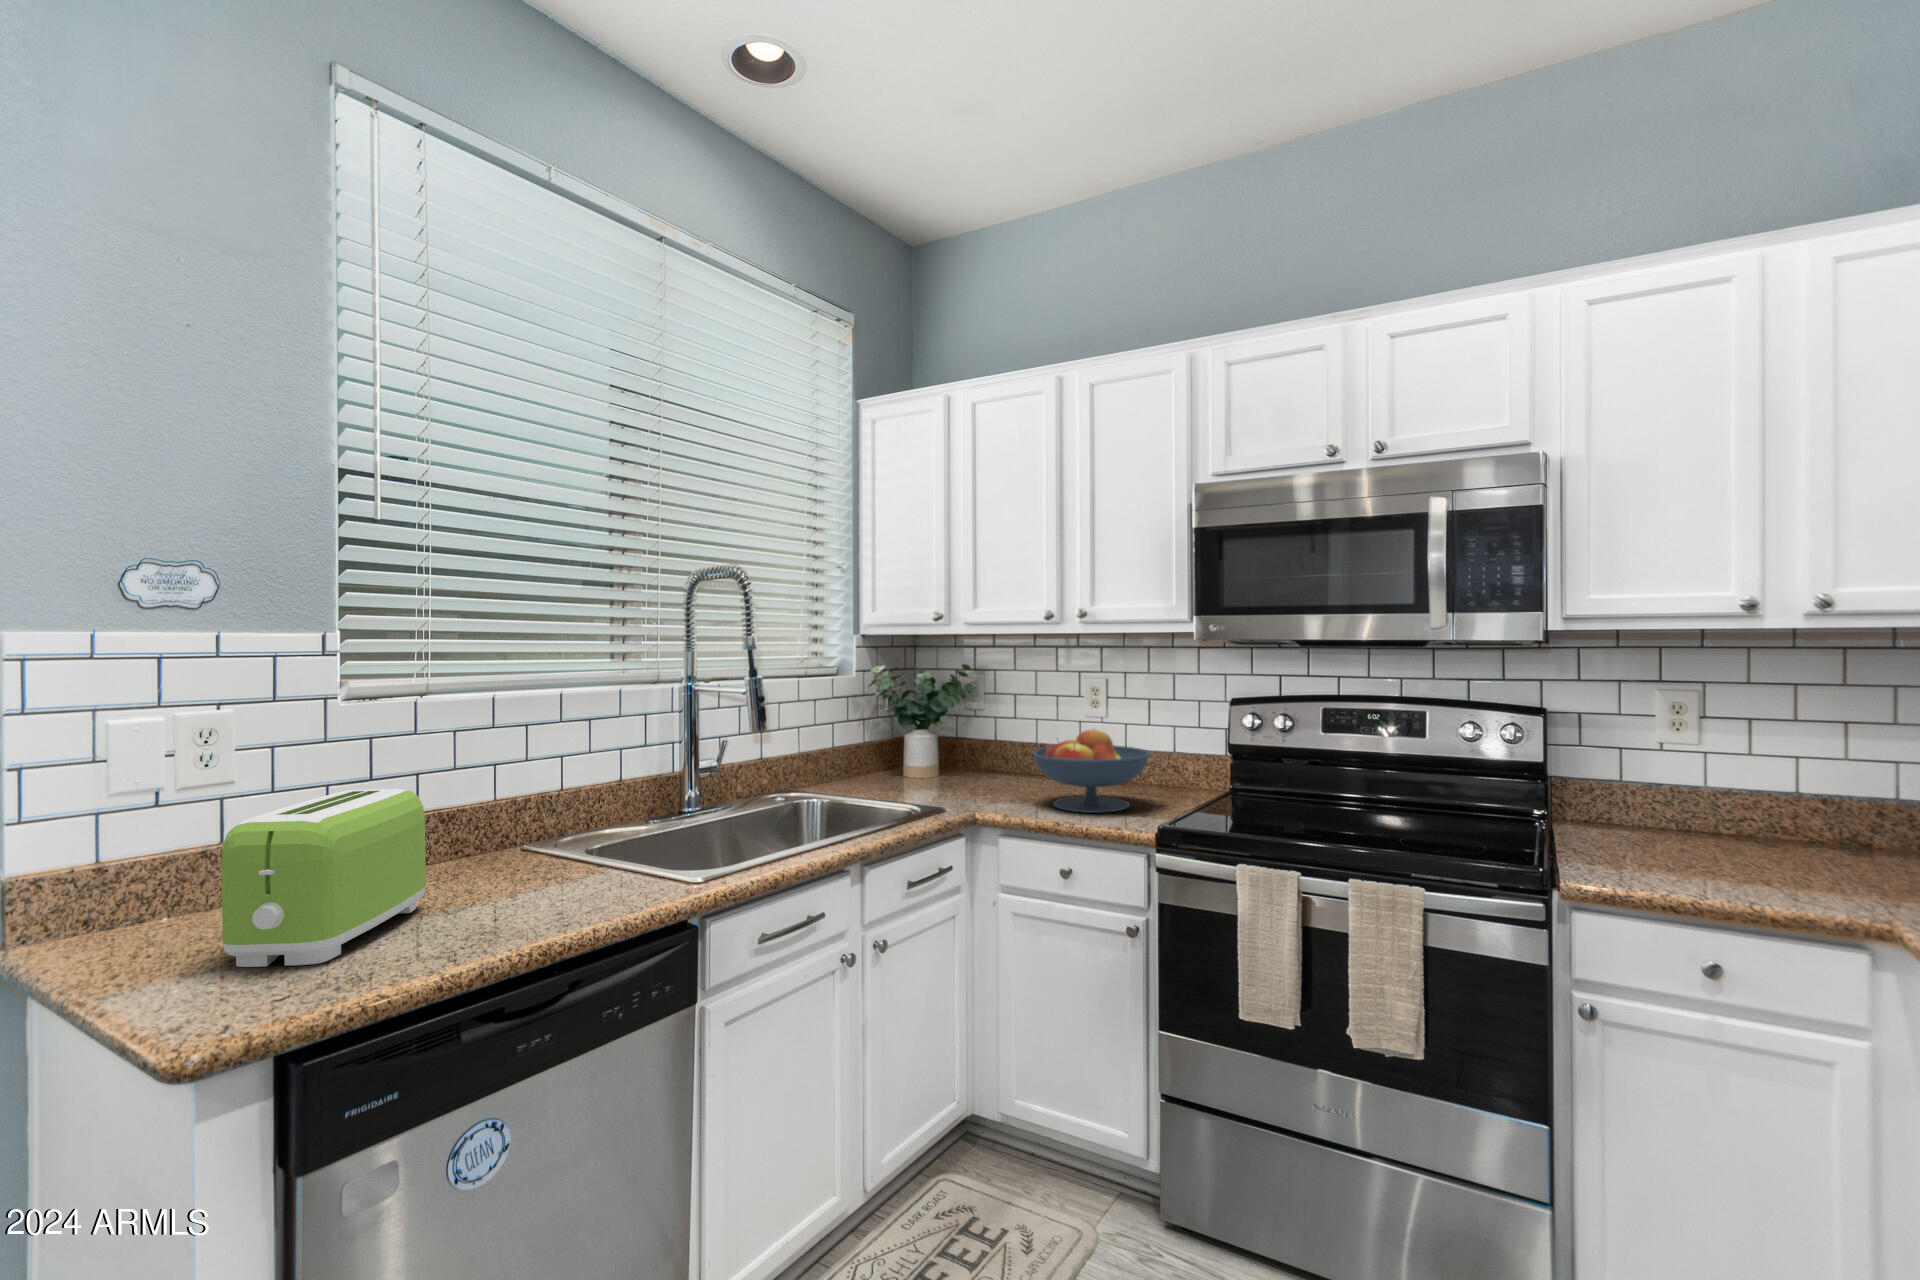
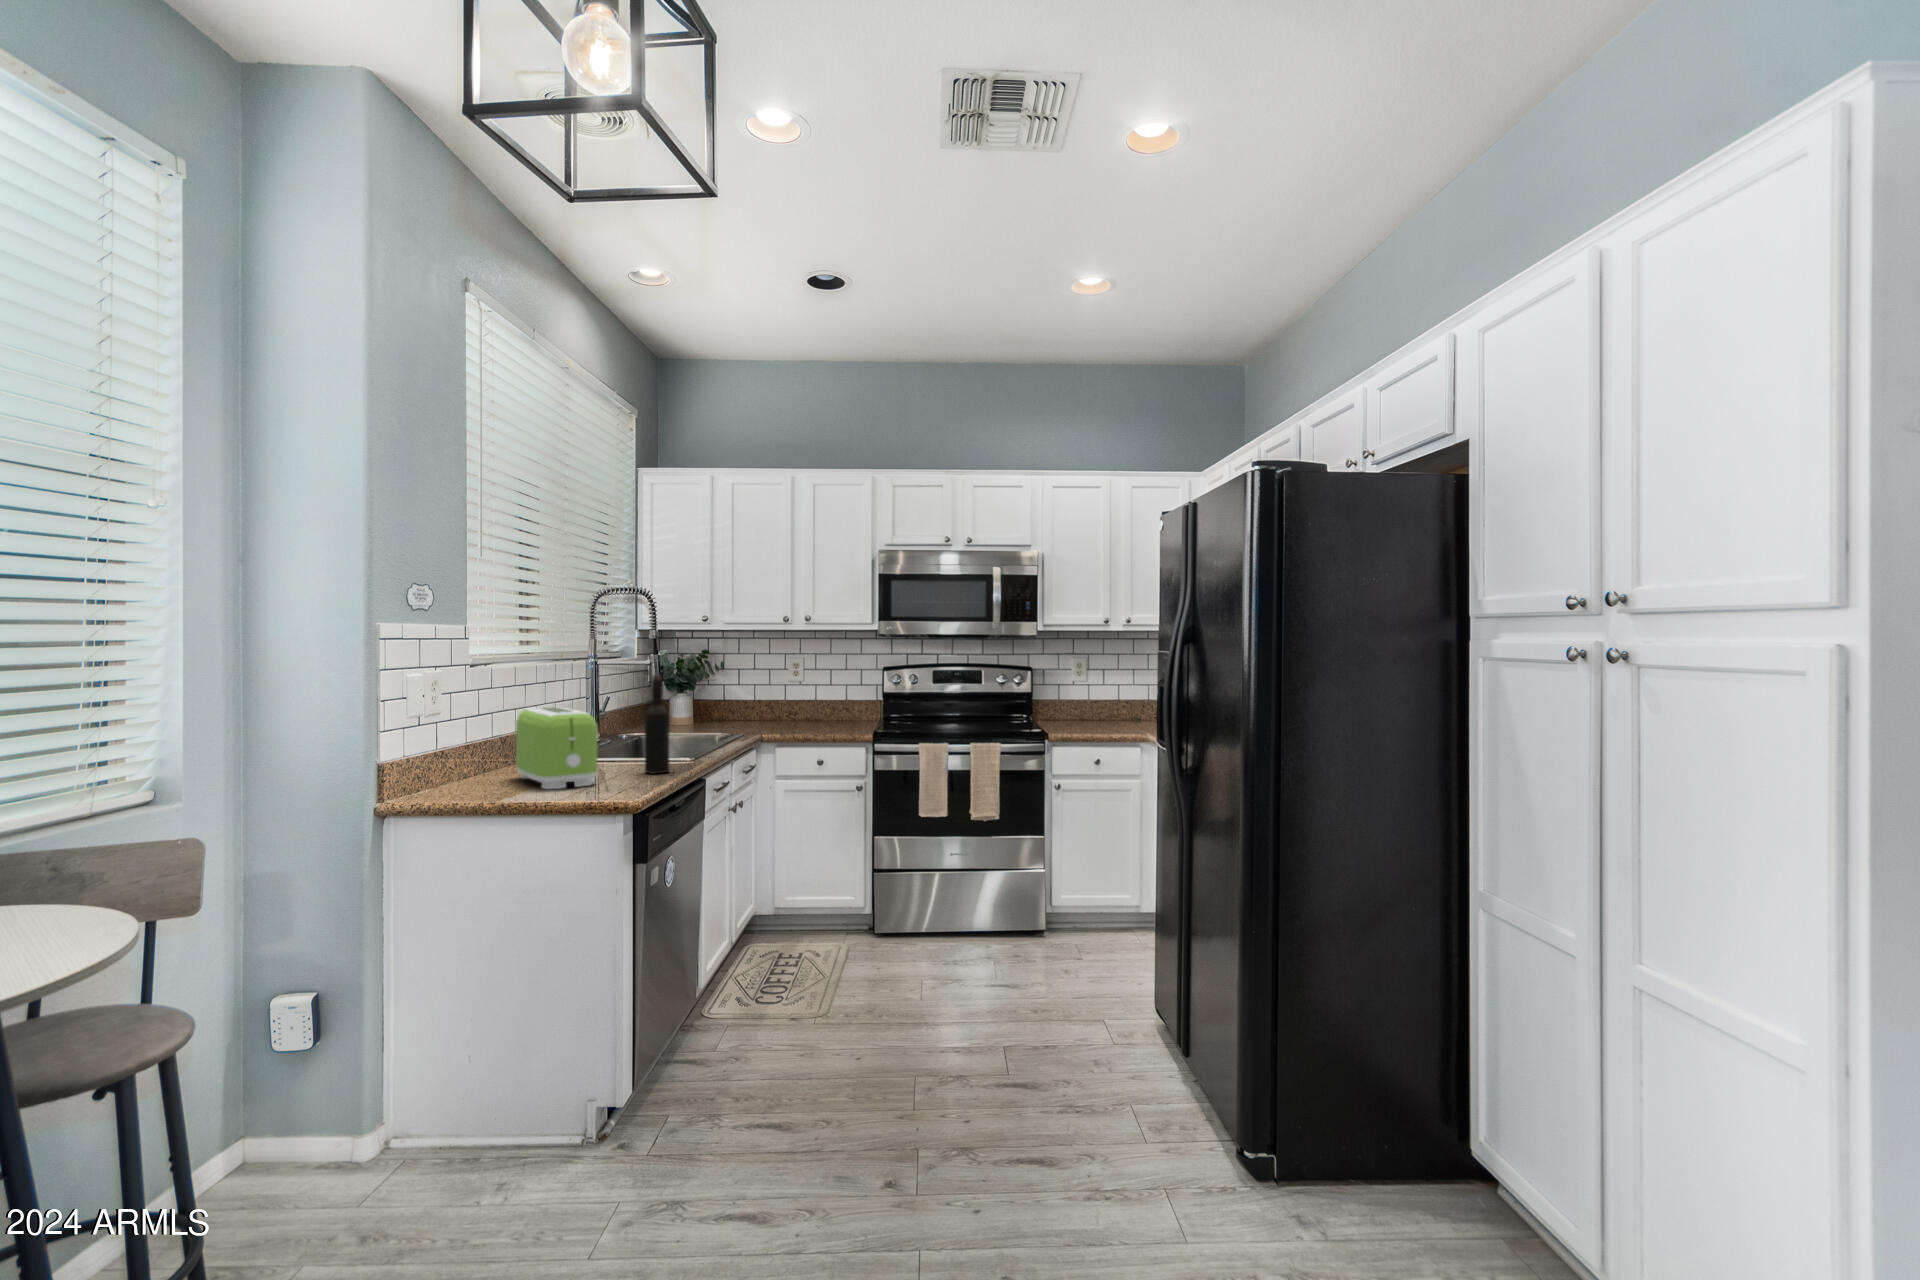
fruit bowl: present [1032,729,1150,813] -> none [778,686,847,732]
wine bottle: none [509,737,561,932] -> present [645,675,669,774]

